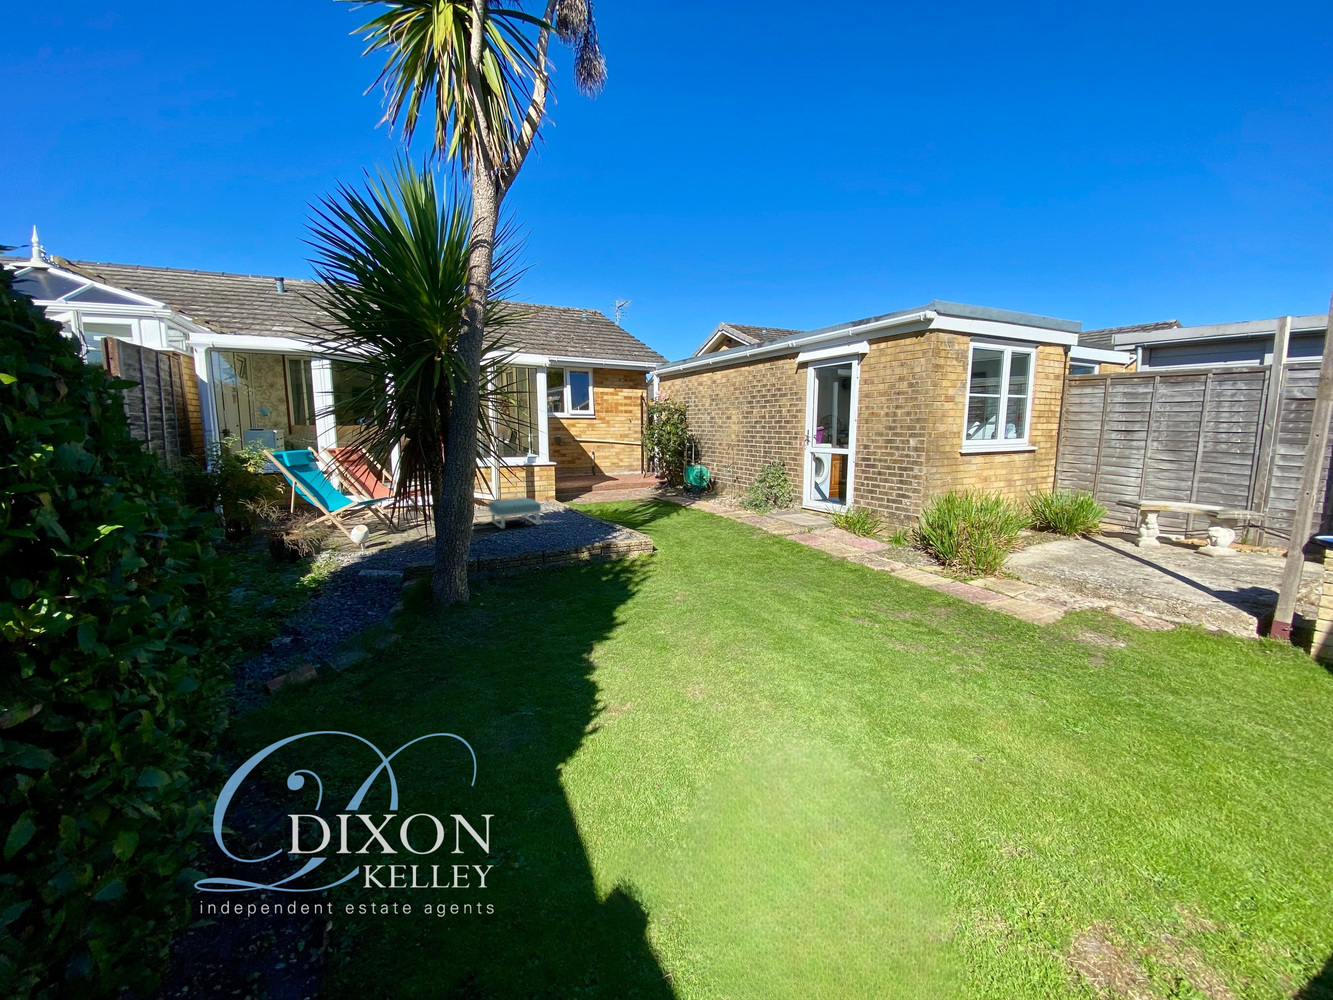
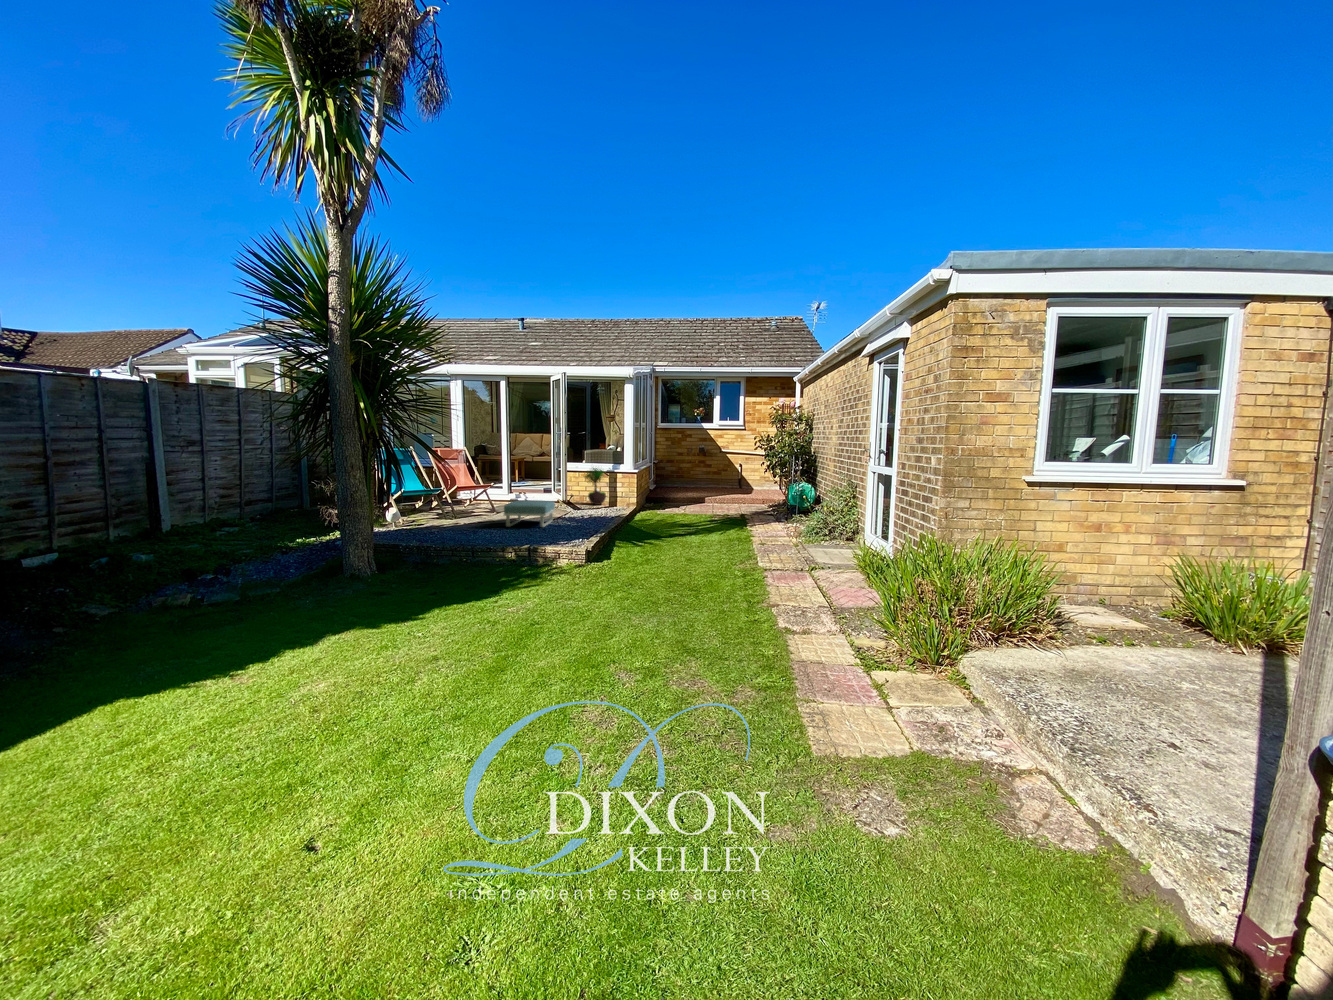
potted tree: none [506,458,531,499] -> present [585,468,606,505]

